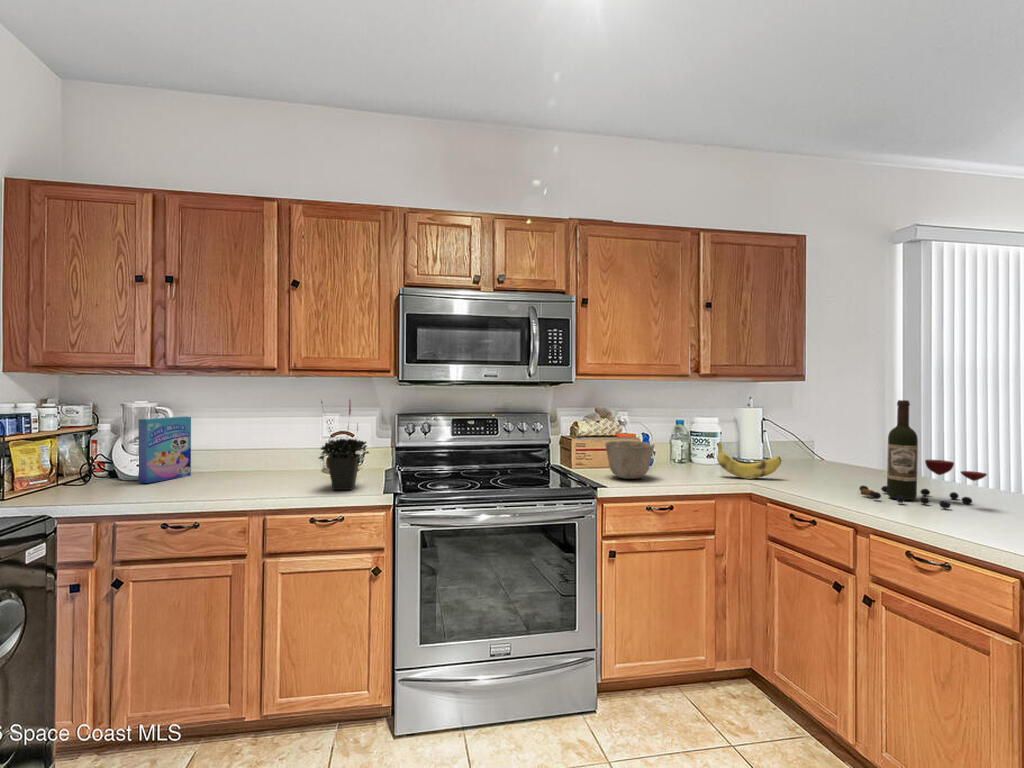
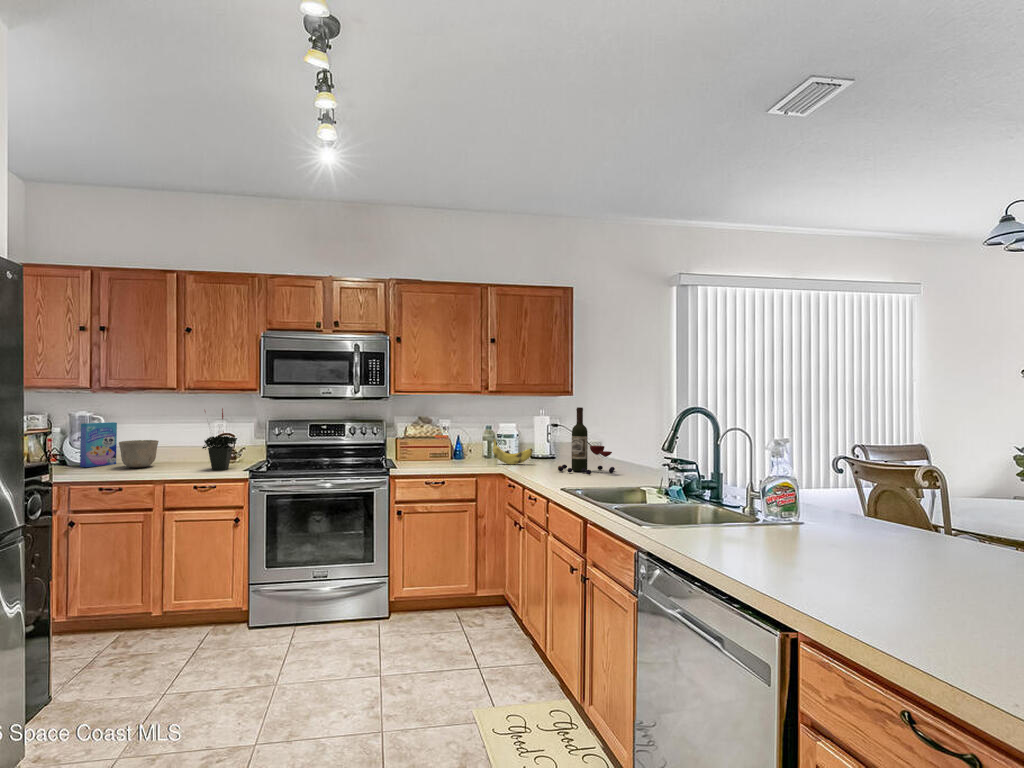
ceramic bowl: present [605,441,655,479] -> present [119,440,159,468]

